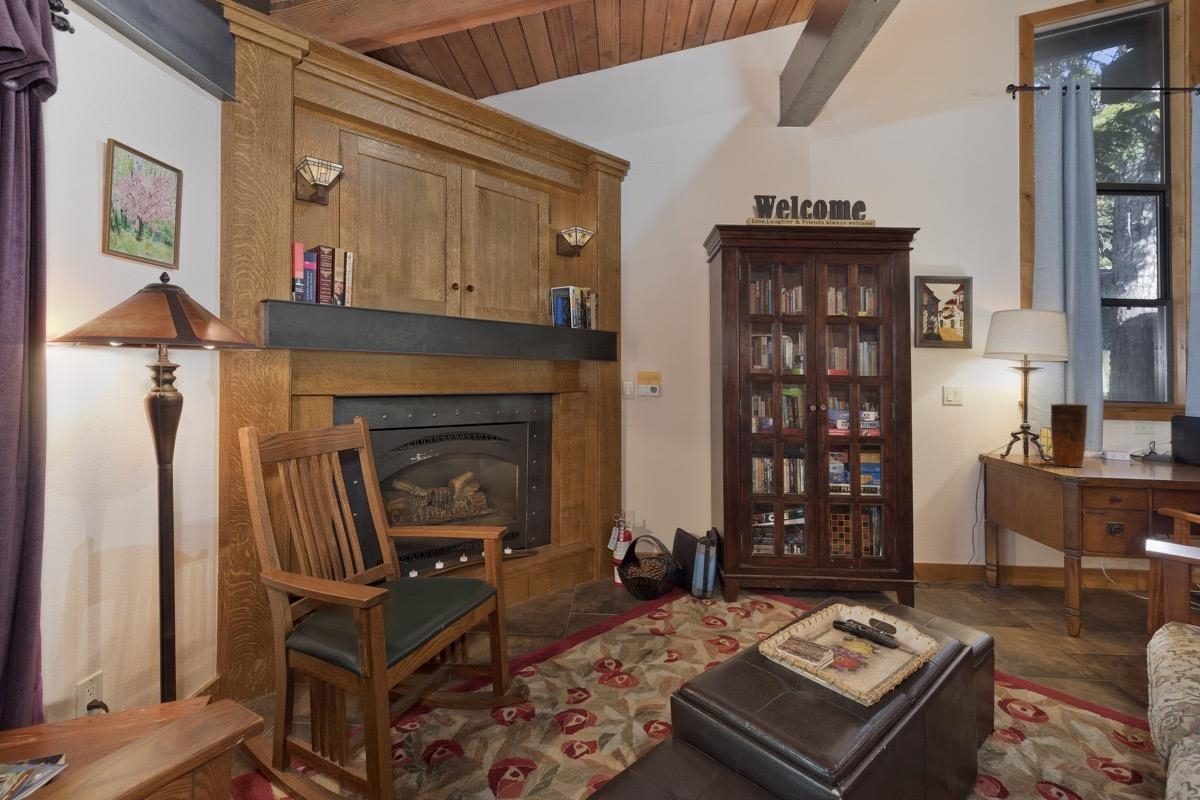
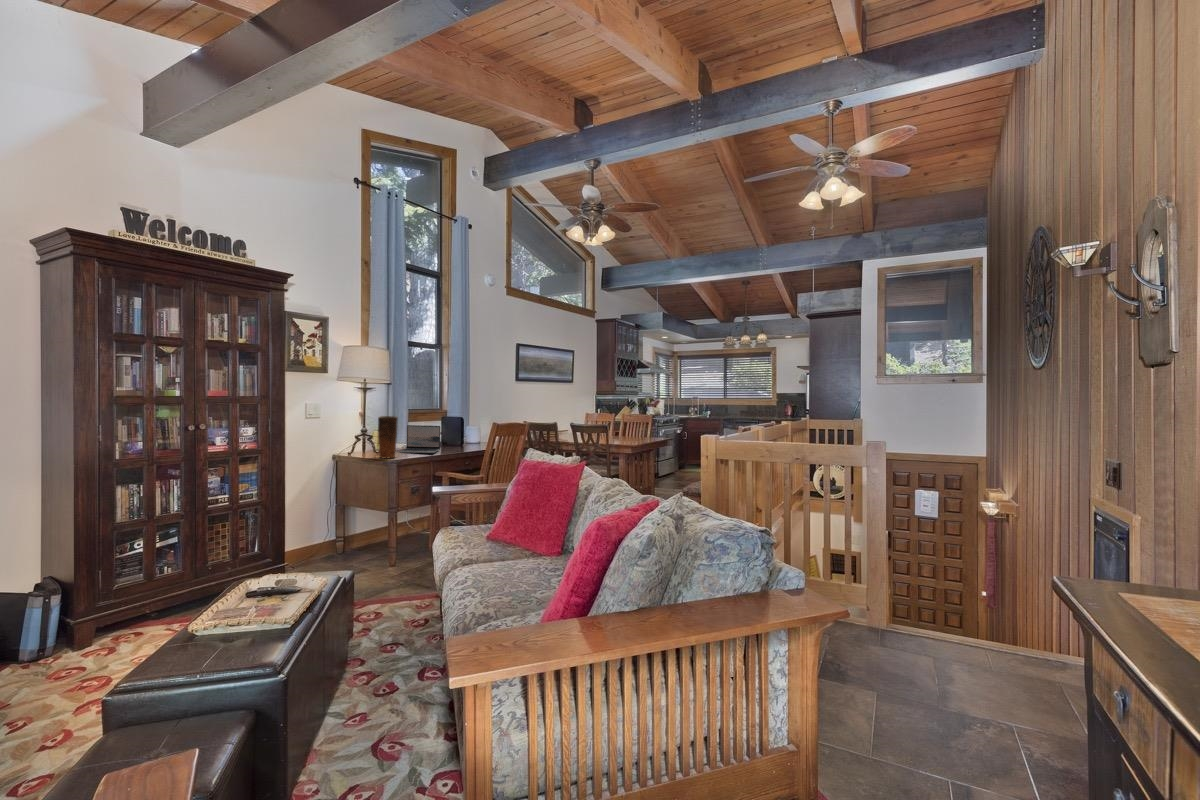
laptop: none [1090,421,1178,467] -> present [400,425,440,453]

